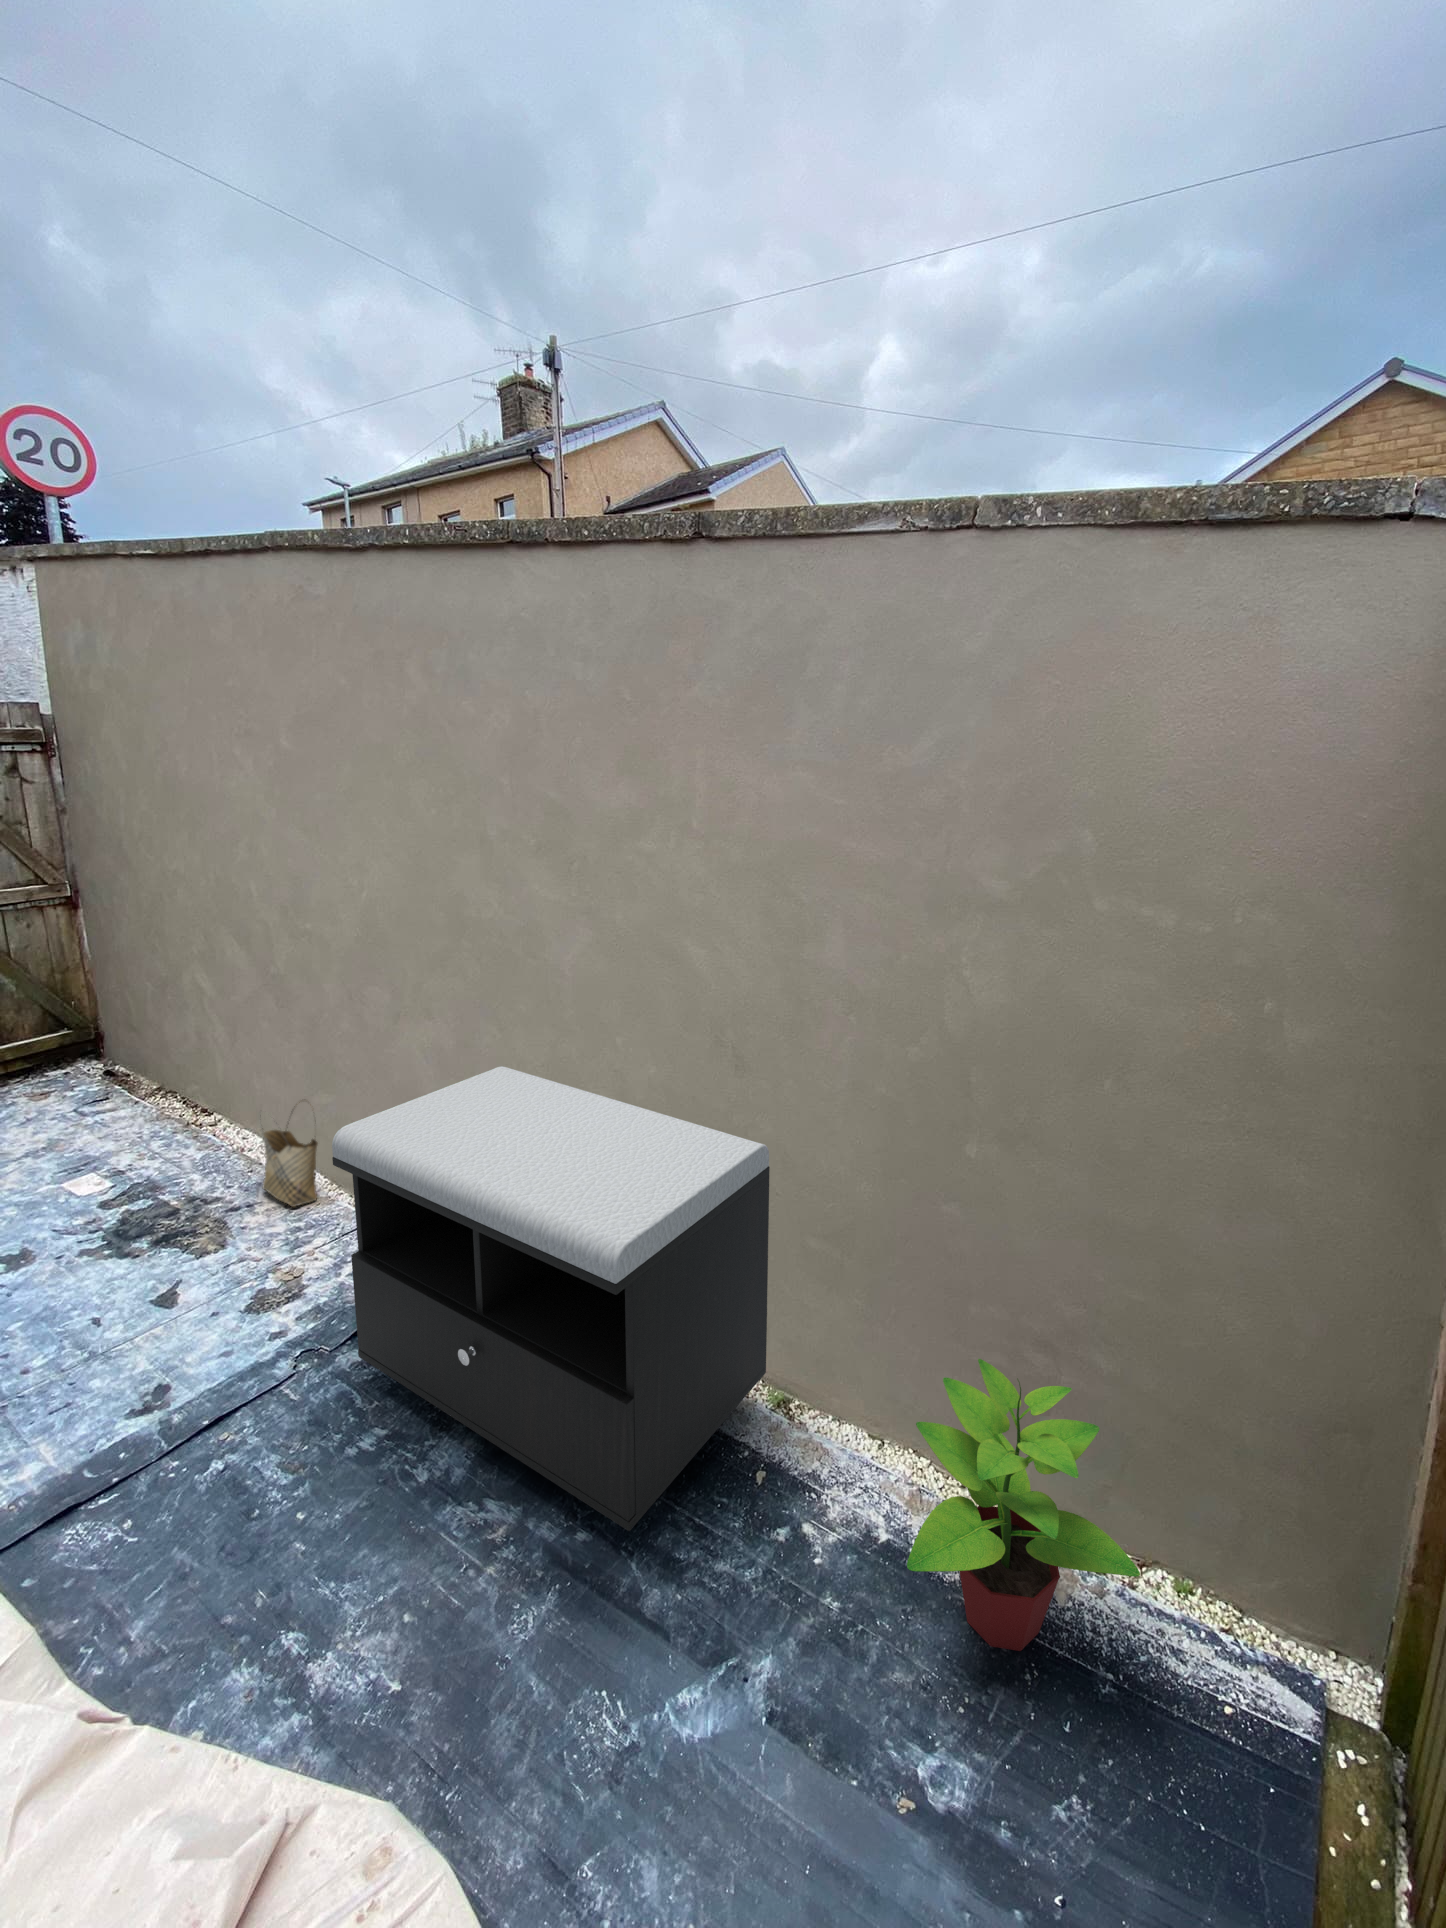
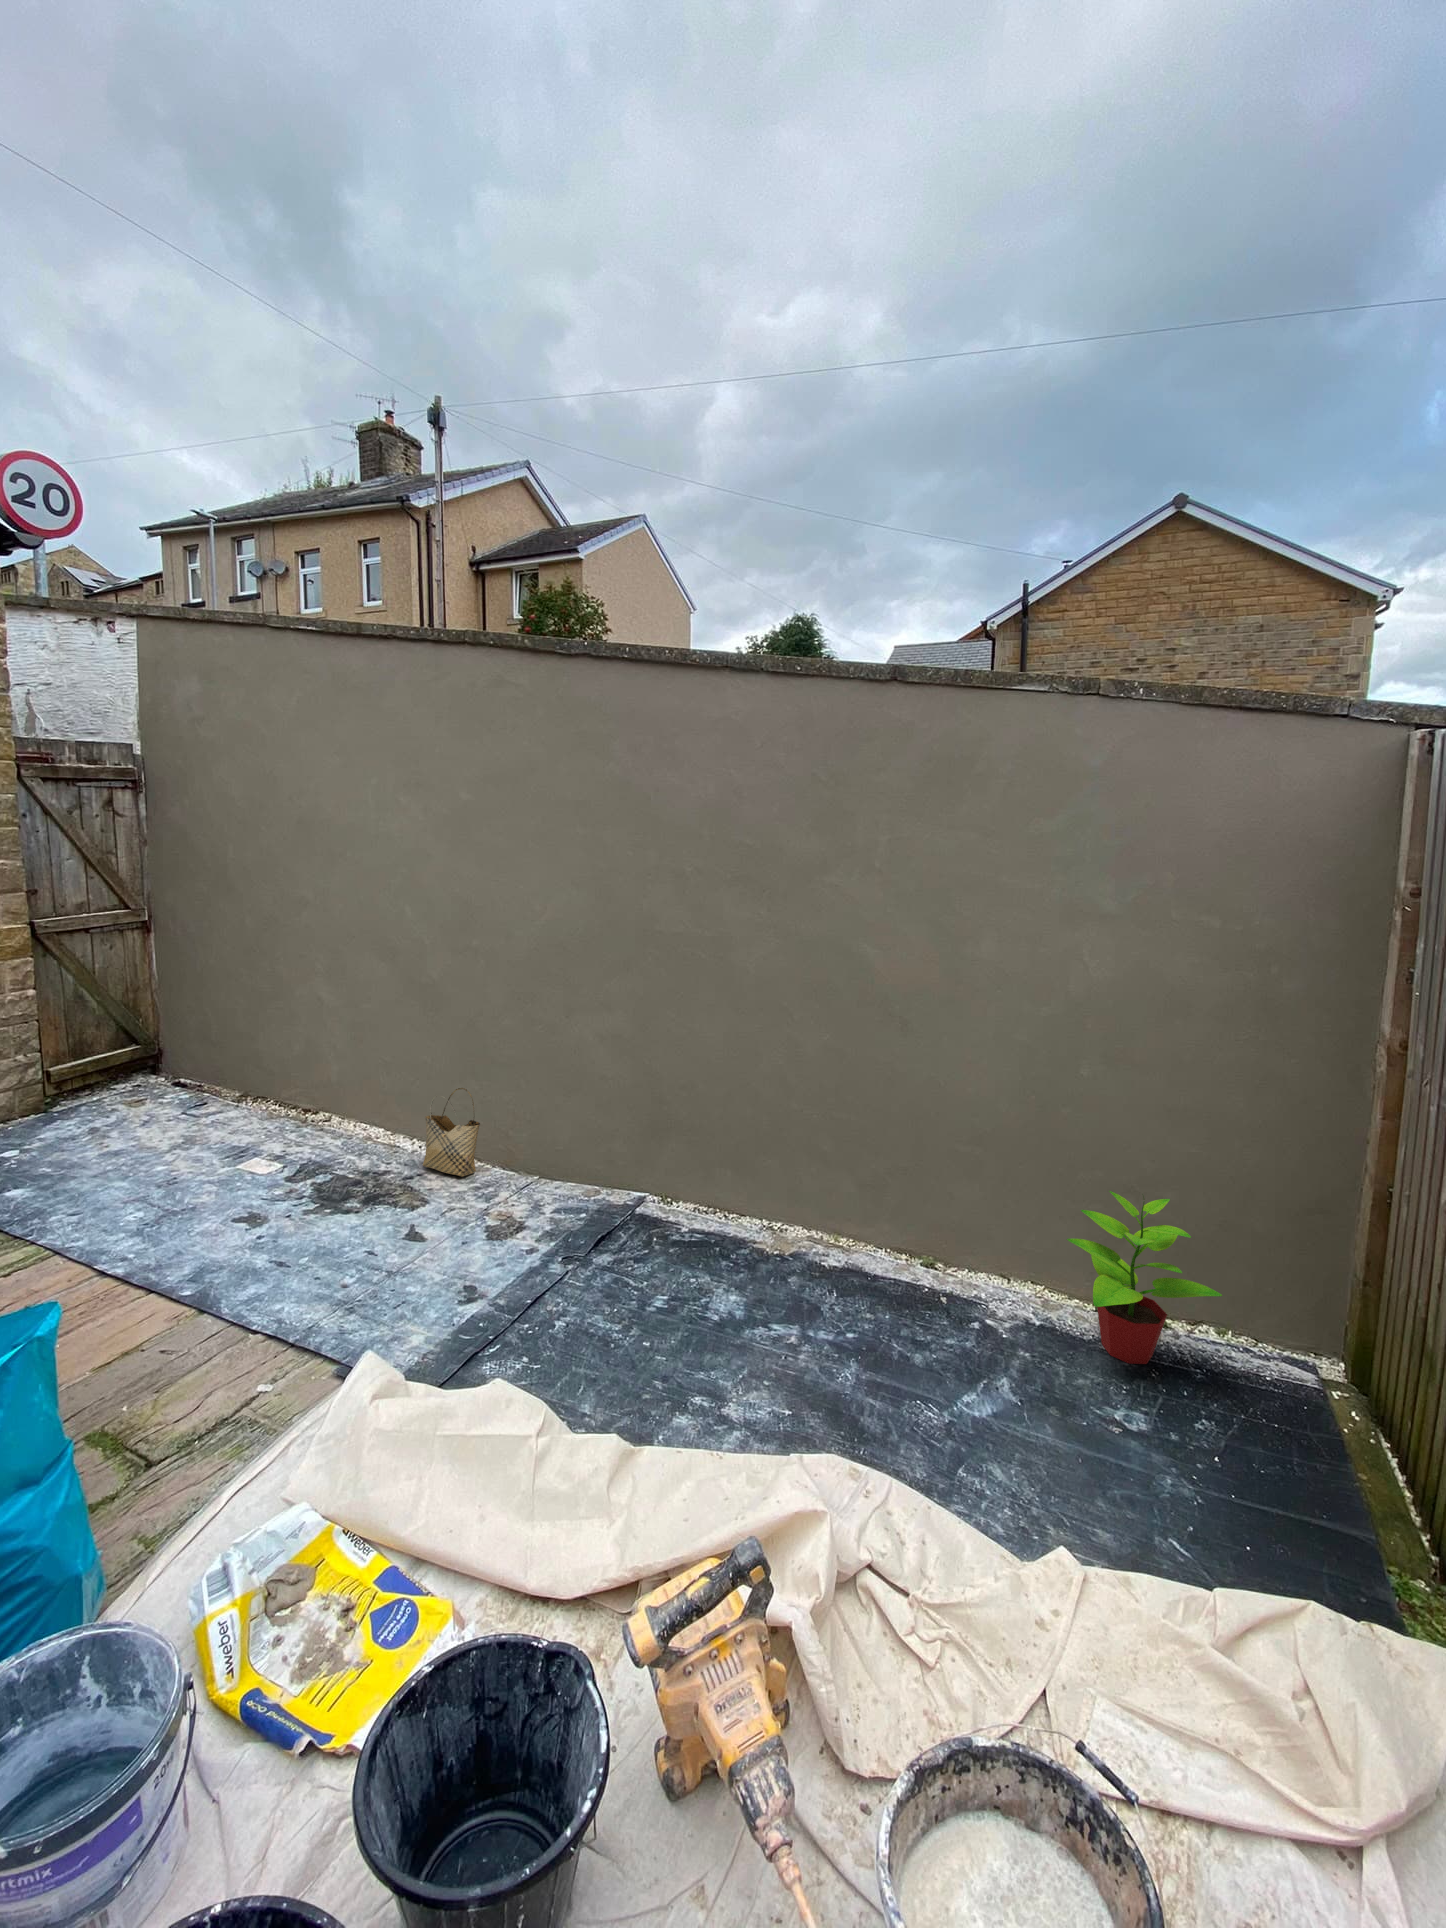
storage bench: present [332,1066,770,1531] -> none [628,1042,933,1328]

